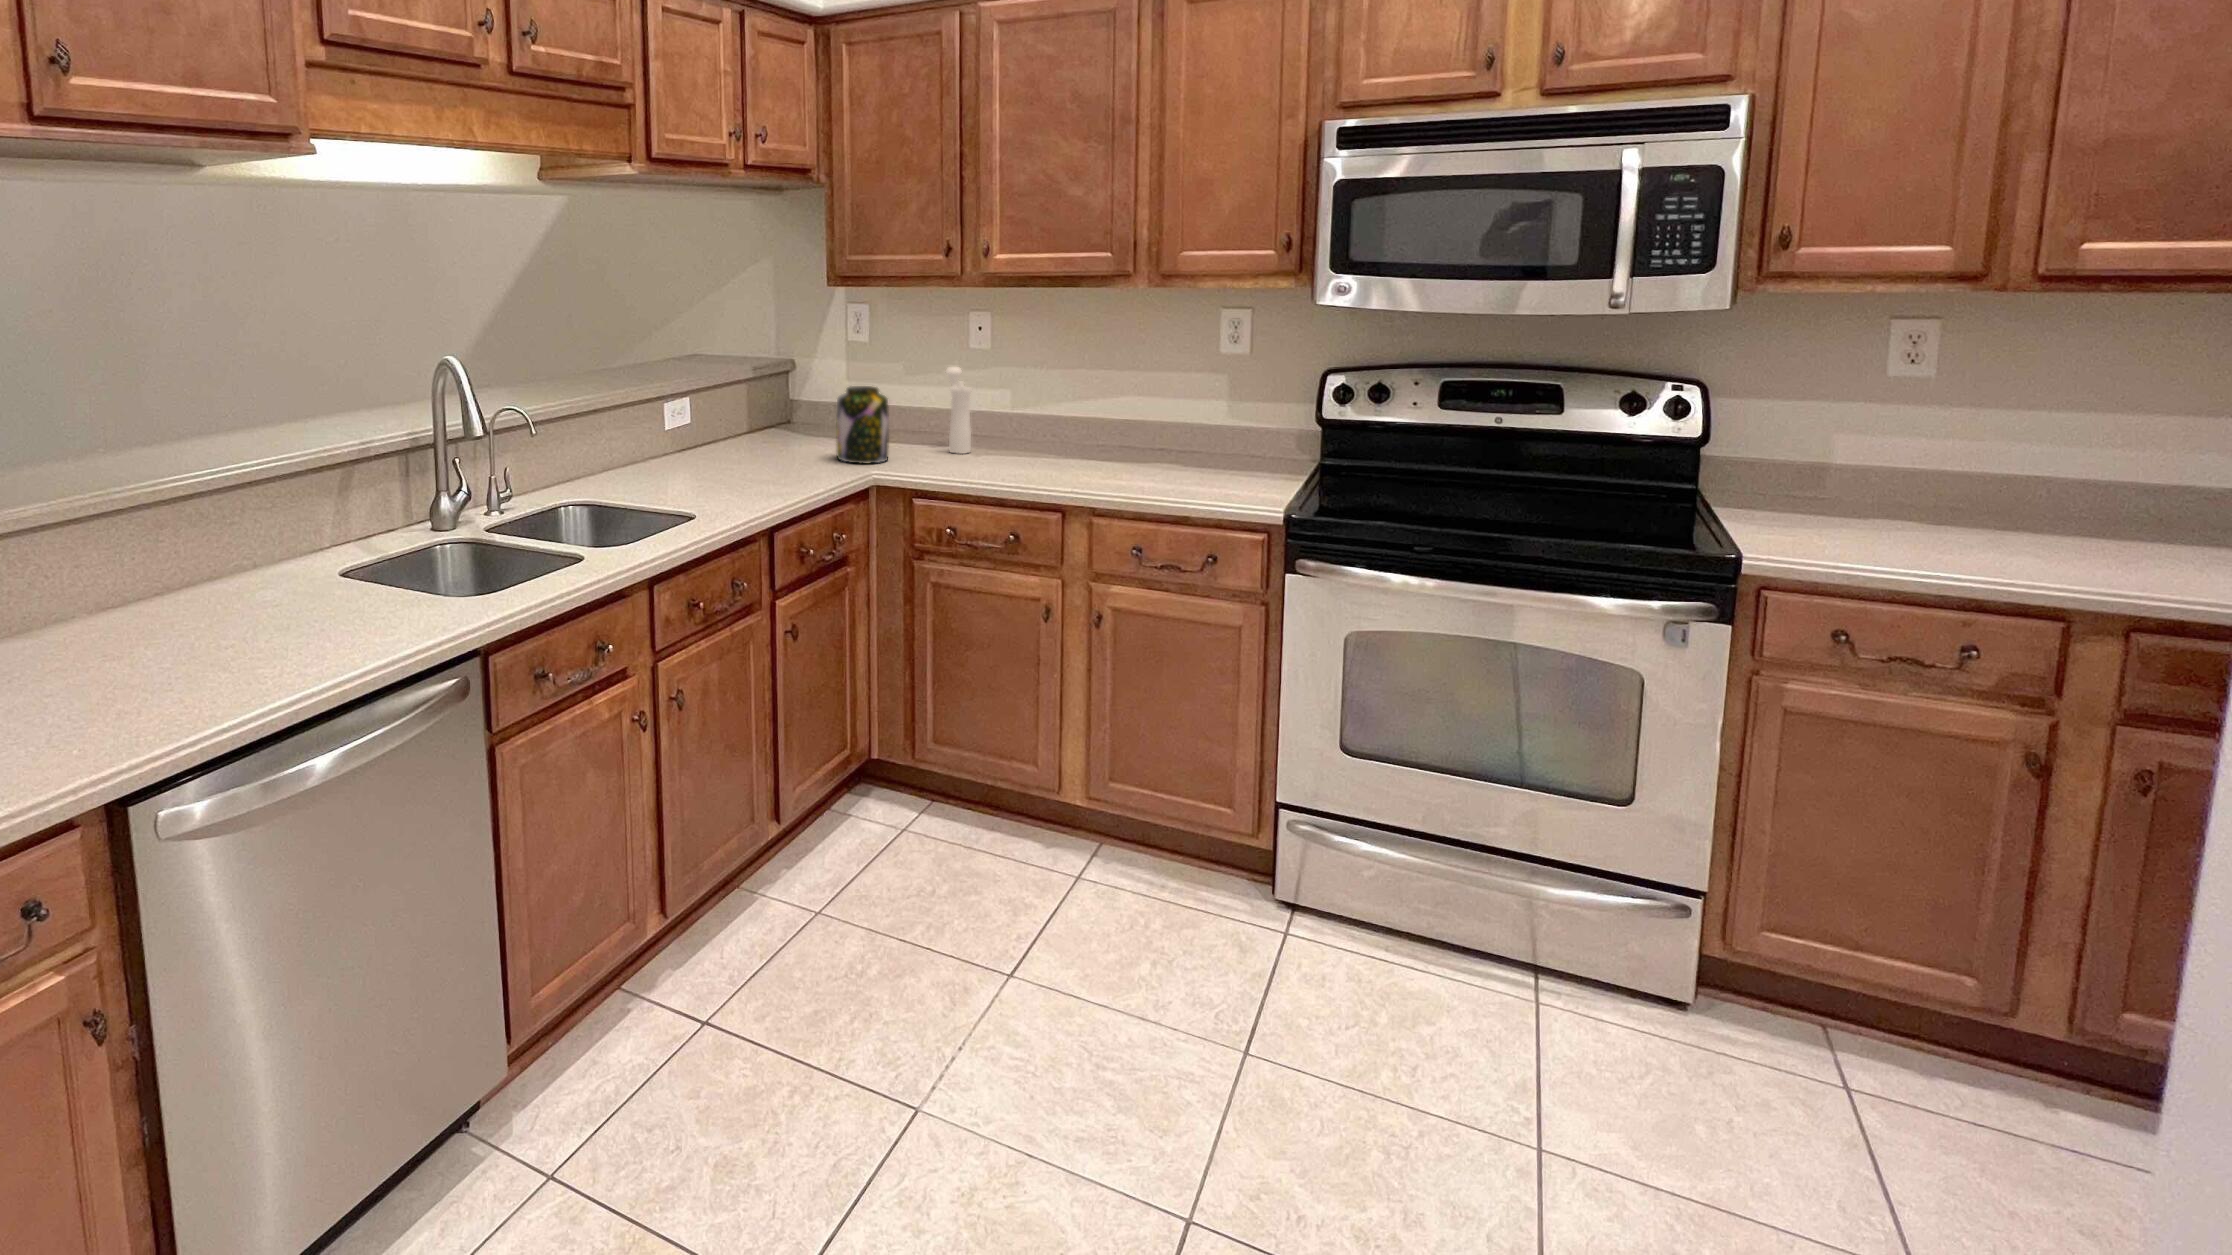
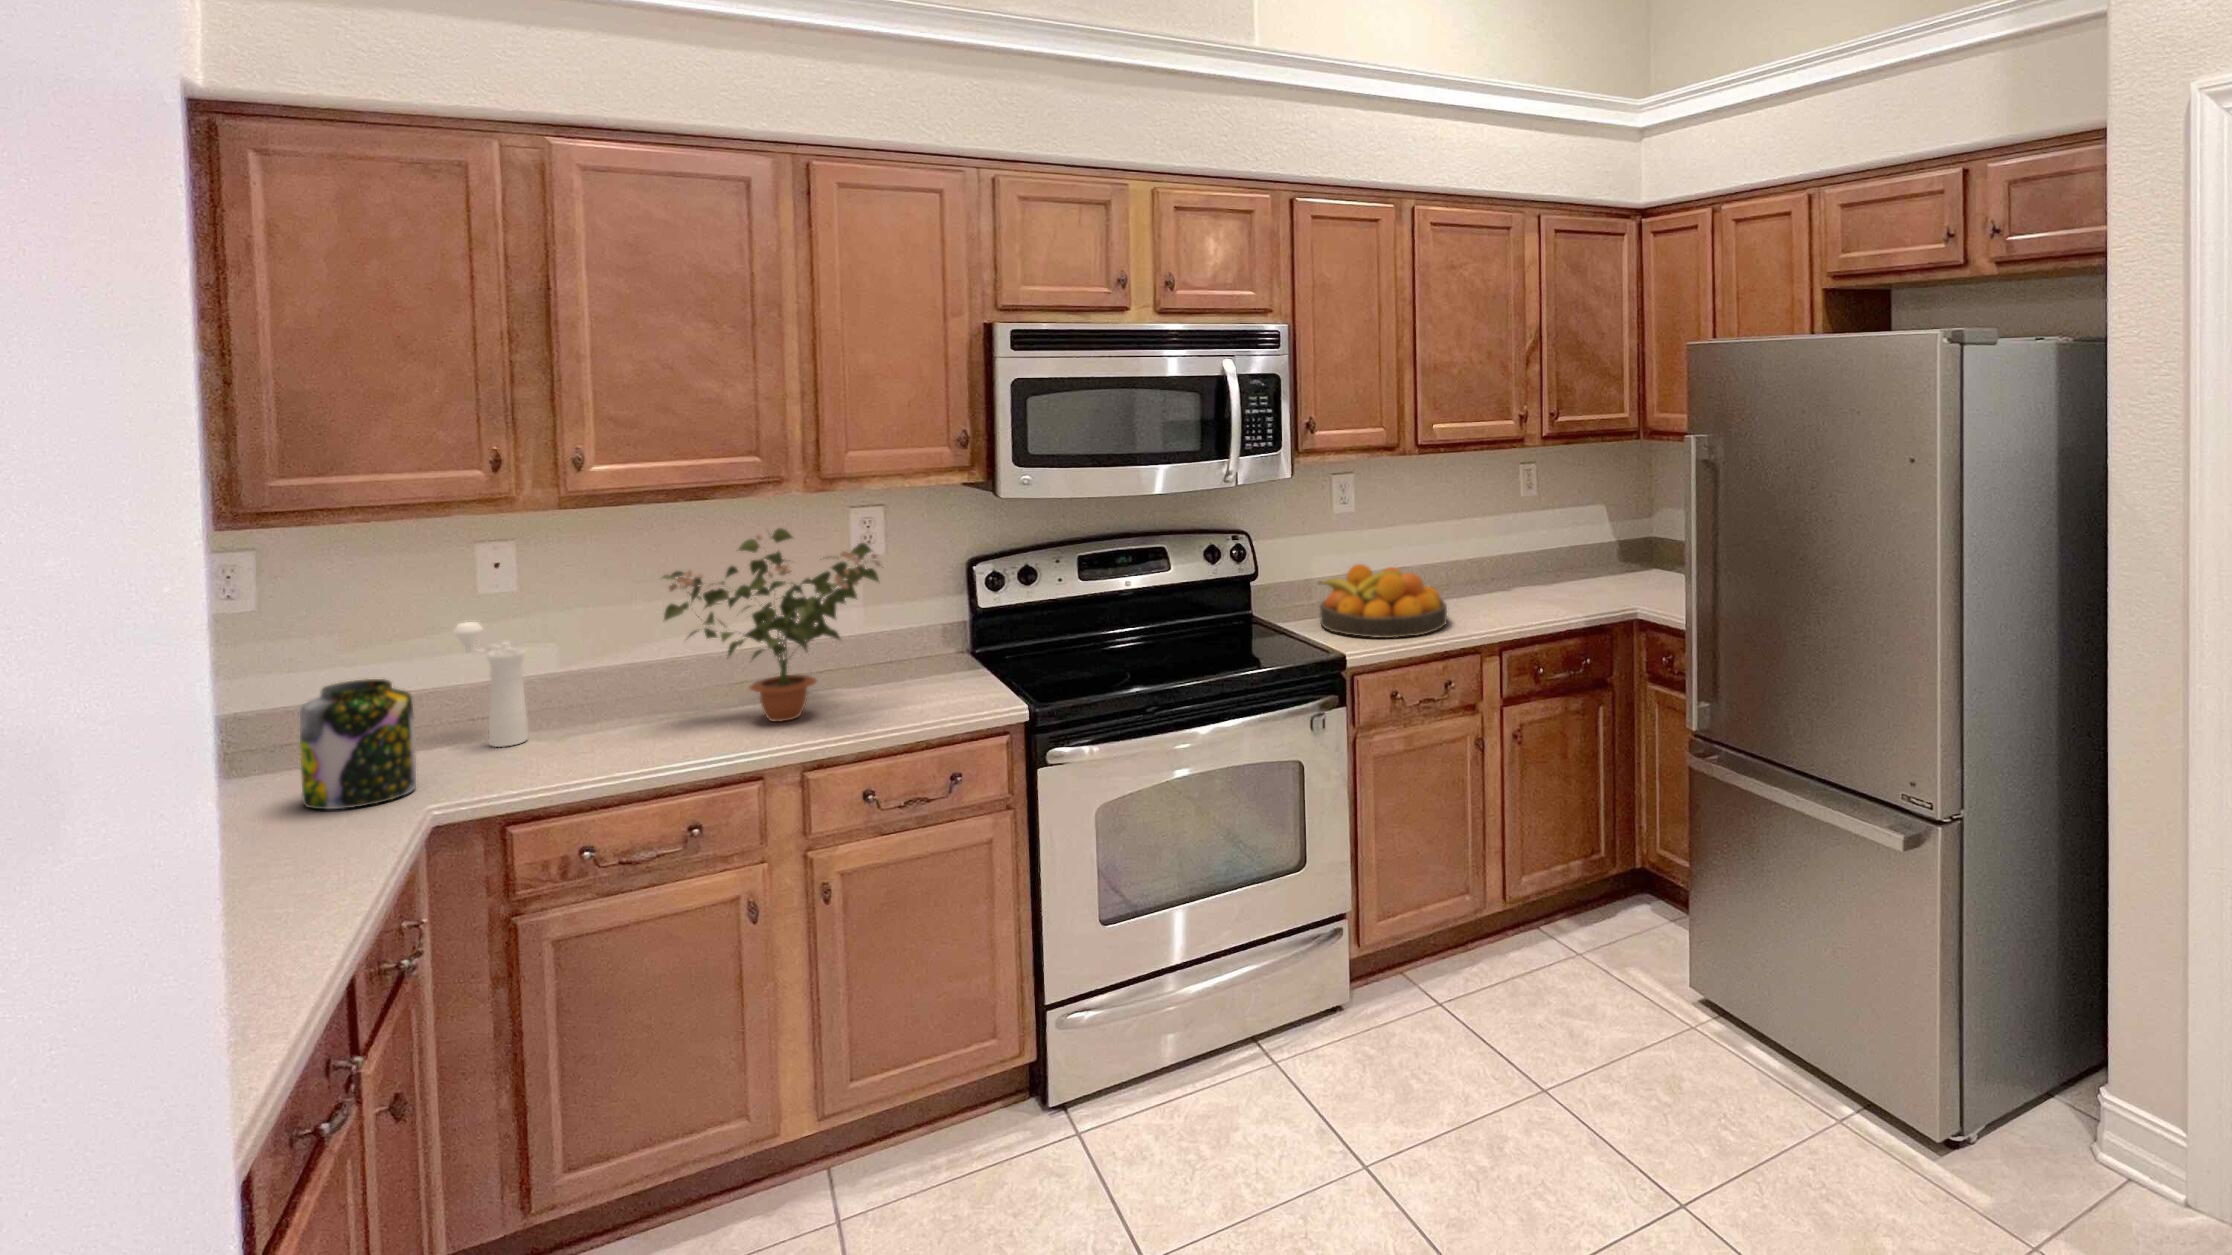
potted plant: none [1039,315,1206,476] -> present [662,528,883,722]
fruit bowl: none [1791,449,2055,565] -> present [1319,564,1447,638]

